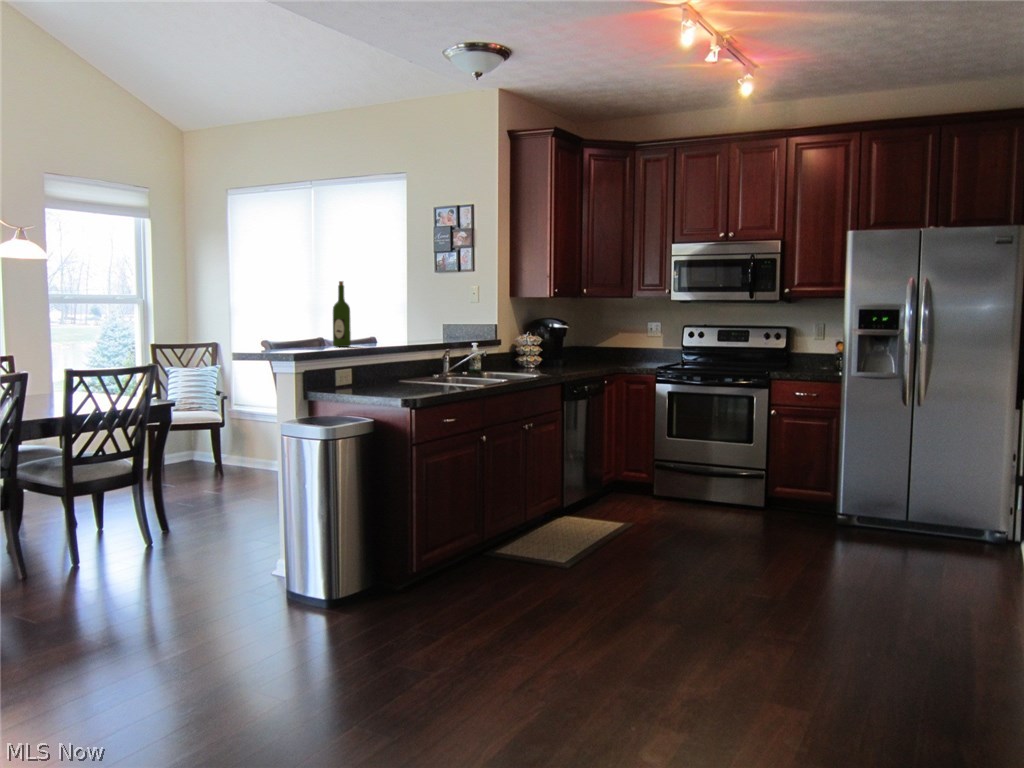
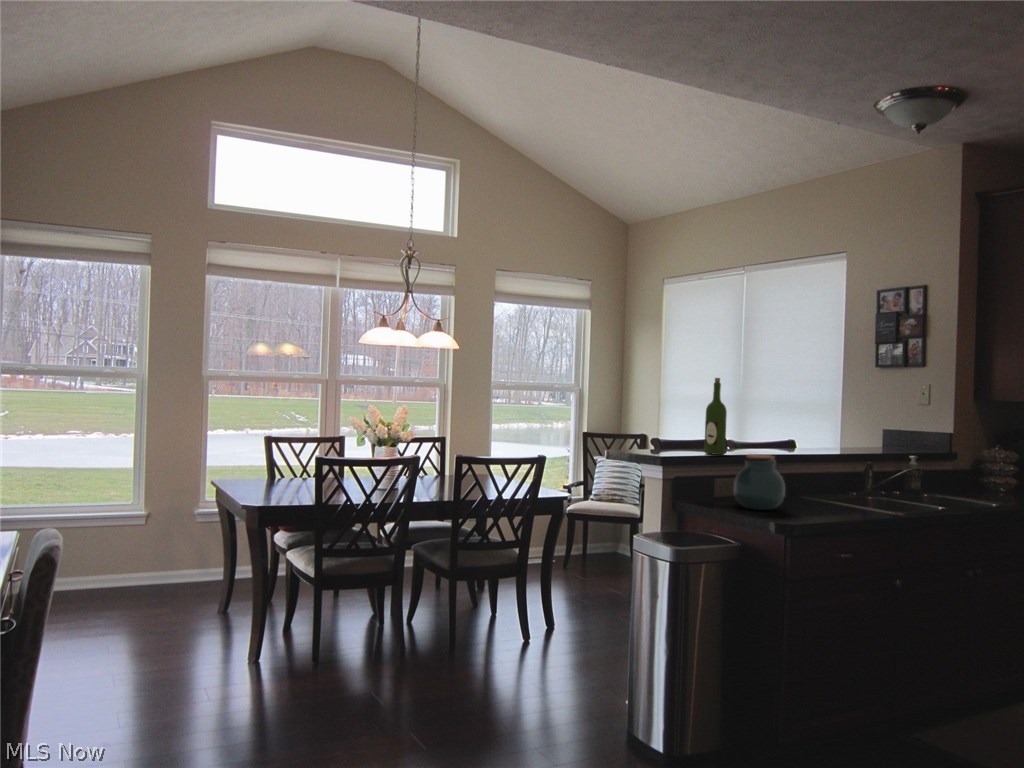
jar: none [362,344,402,389] -> present [734,454,785,510]

